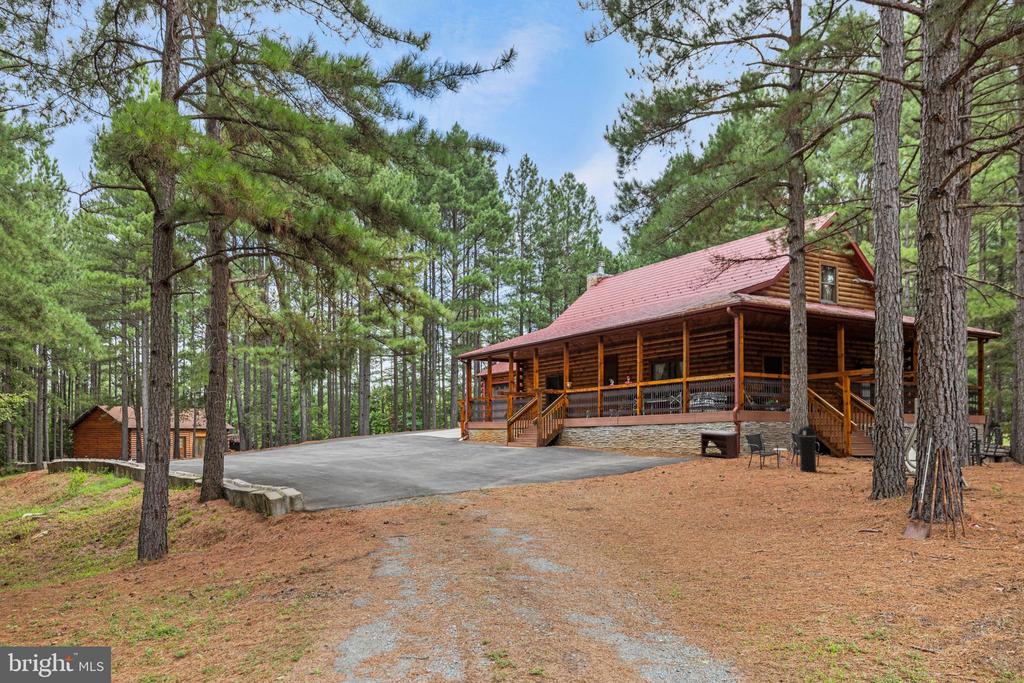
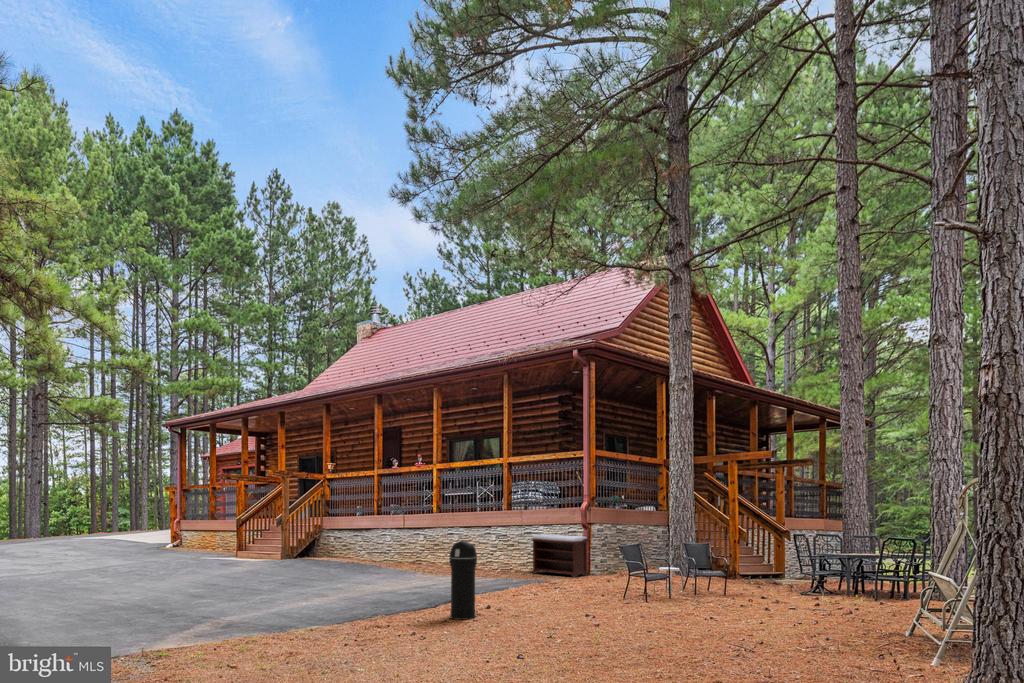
trash can: present [798,426,816,472] -> present [450,541,477,620]

